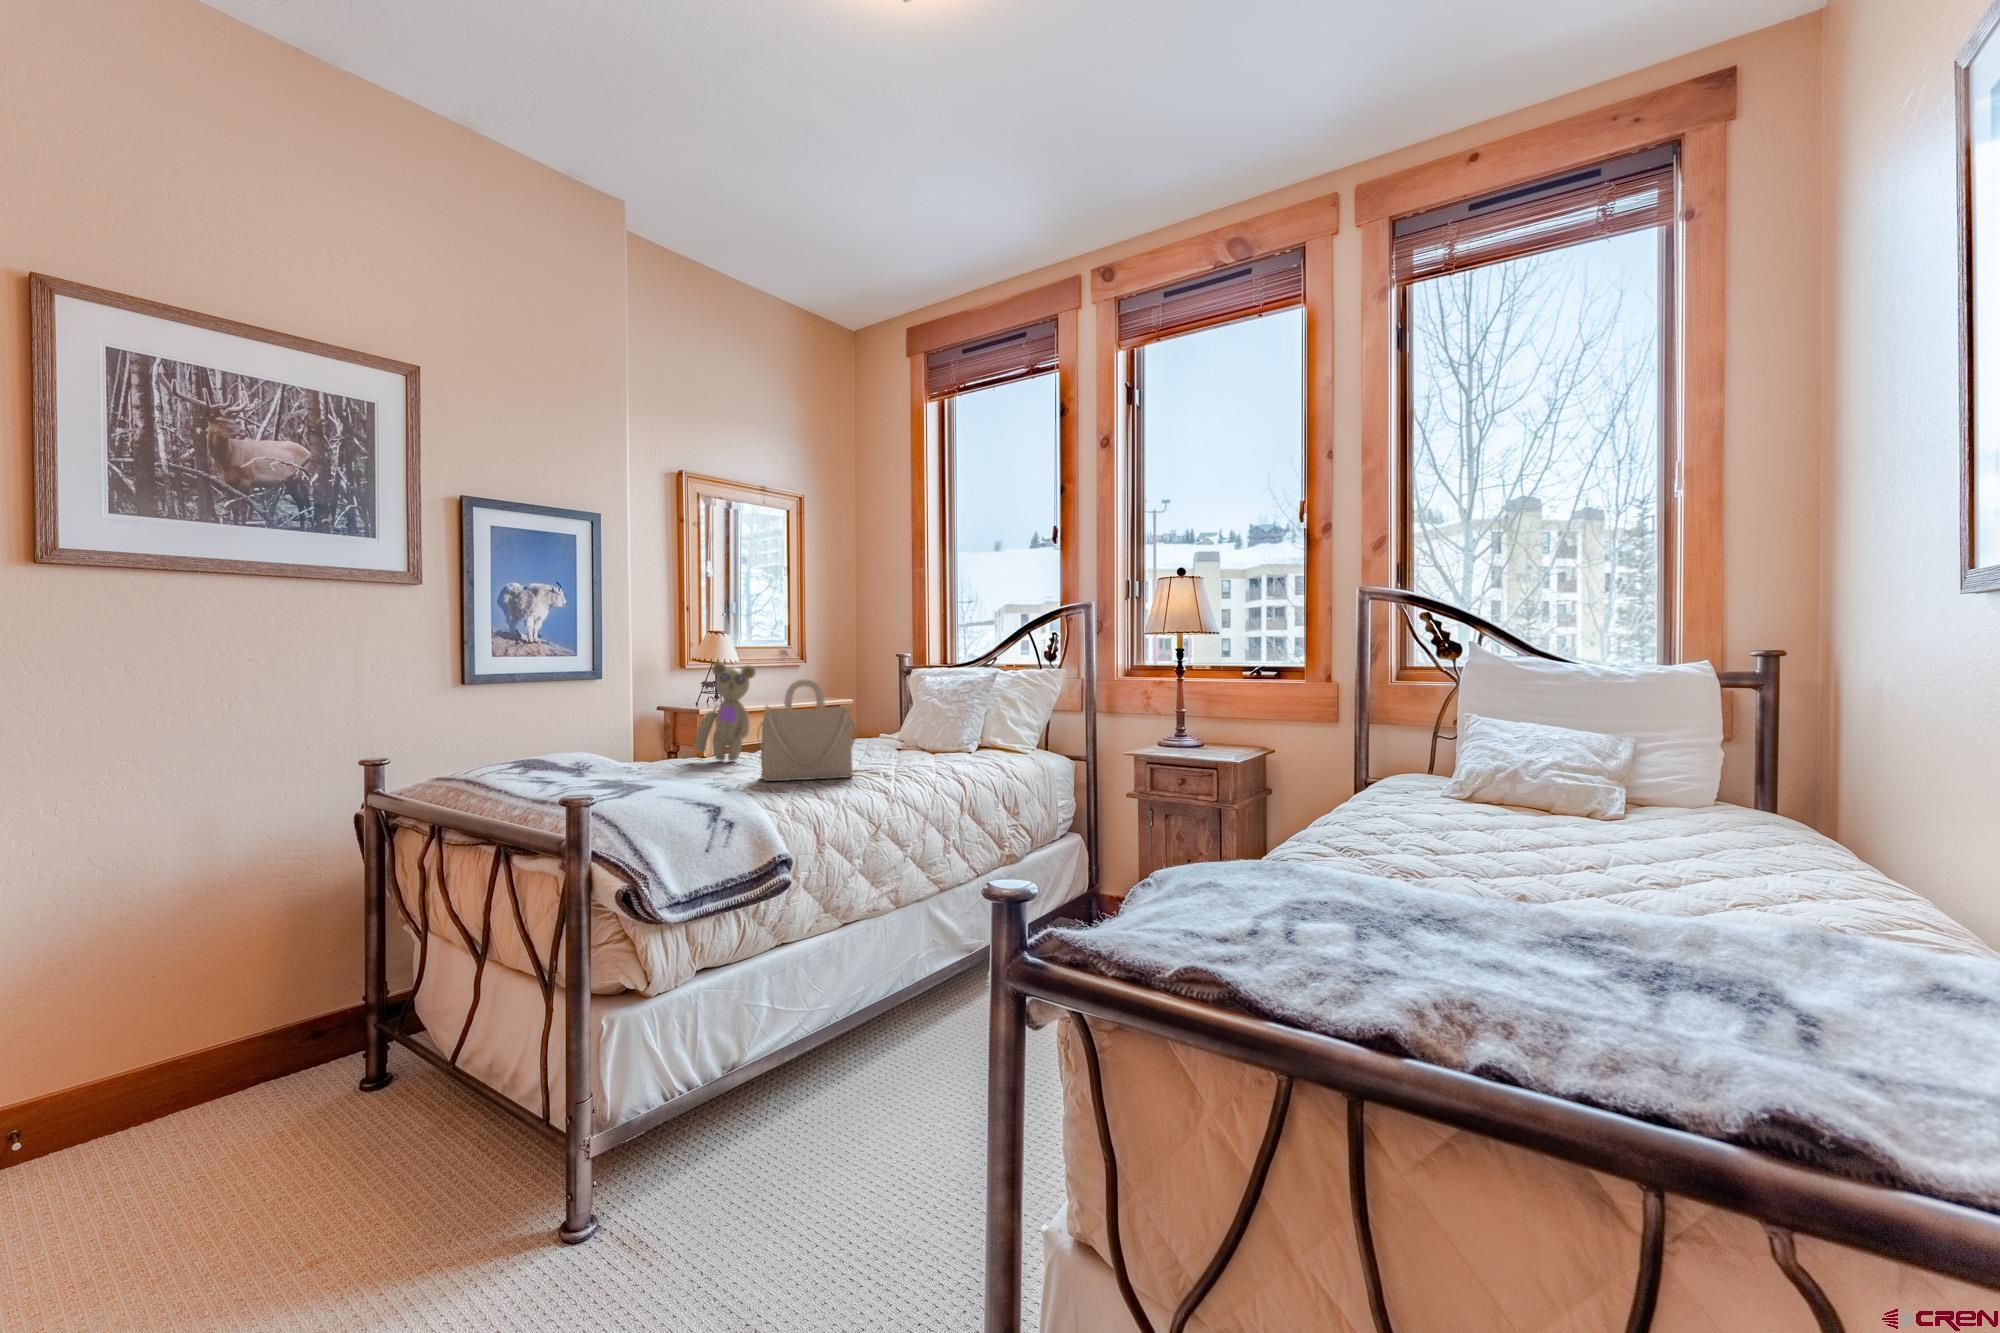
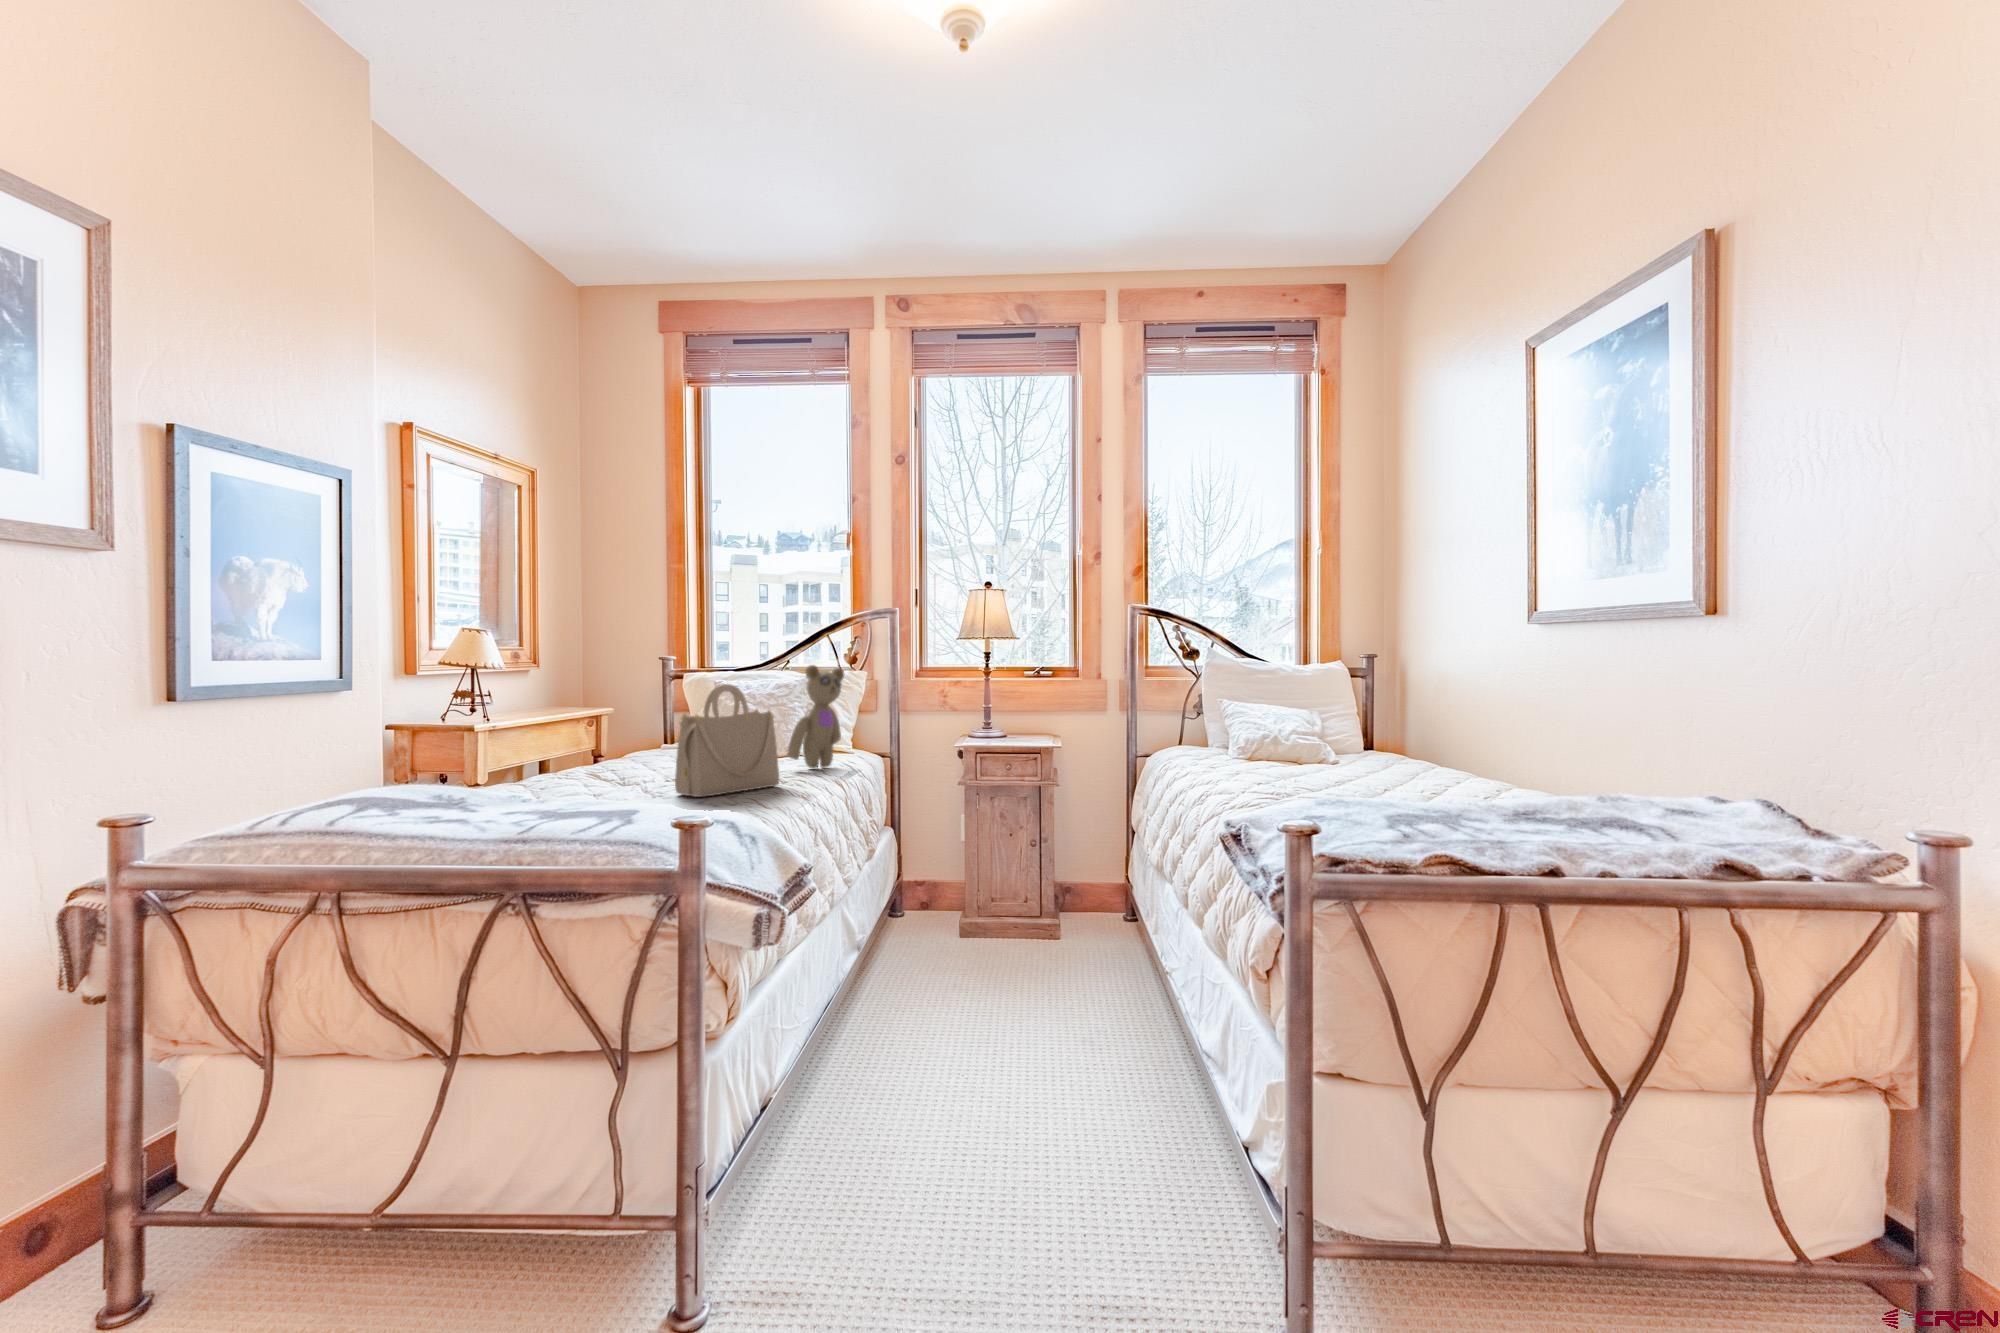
teddy bear: present [694,662,756,761] -> present [787,665,844,768]

